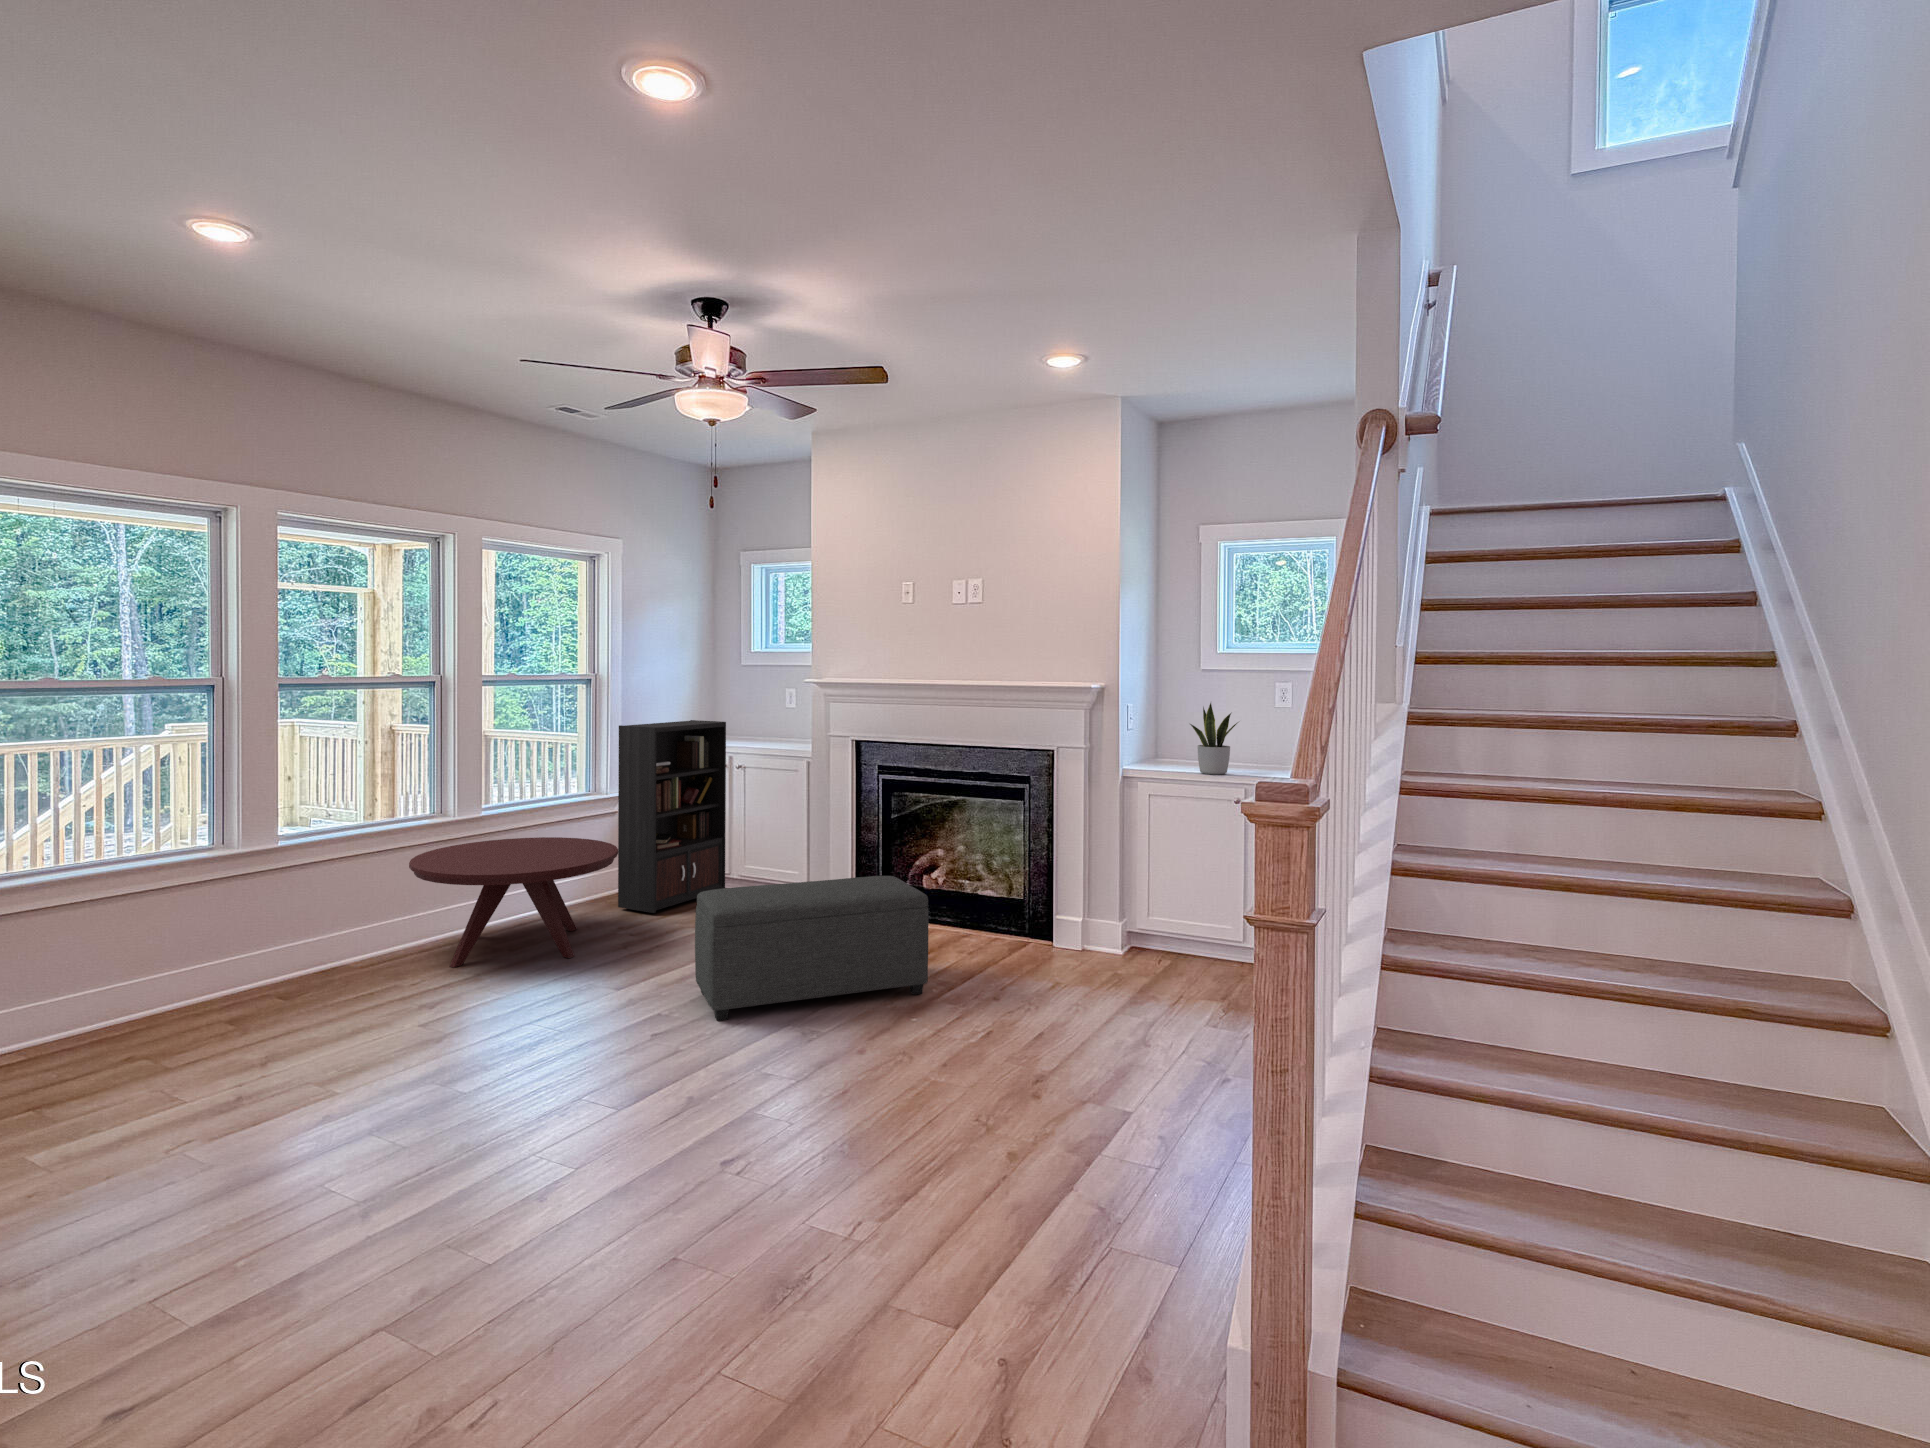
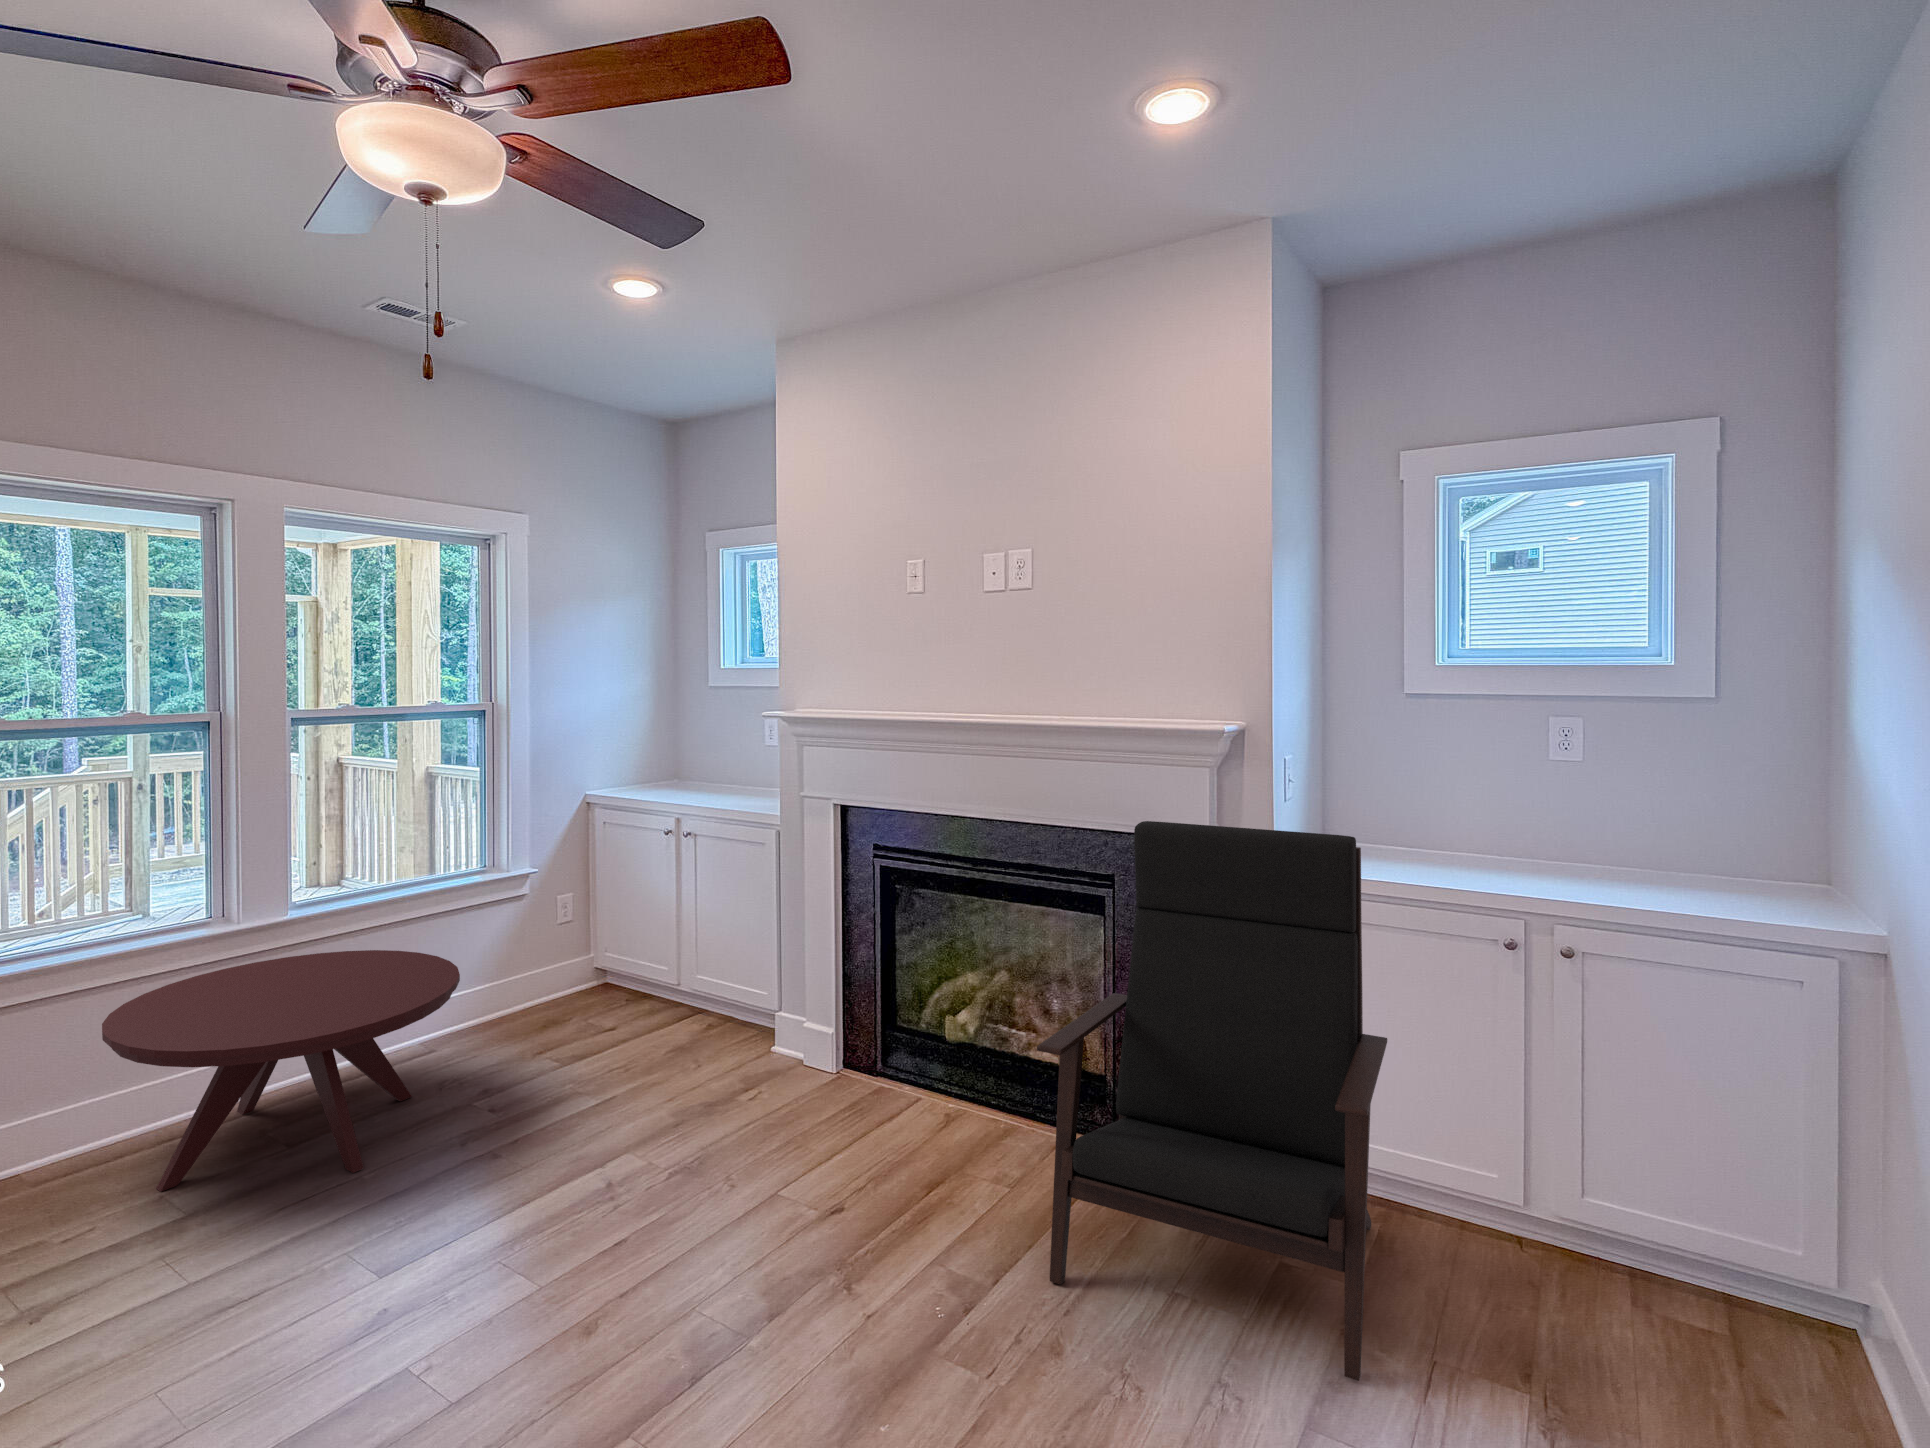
potted plant: present [1190,703,1237,775] -> none [1398,746,1510,883]
bookcase: present [618,720,726,913] -> none [496,767,667,1063]
lounge chair: none [989,743,1173,1002] -> present [1037,821,1387,1381]
ottoman: present [695,876,929,1021] -> none [477,1065,918,1398]

